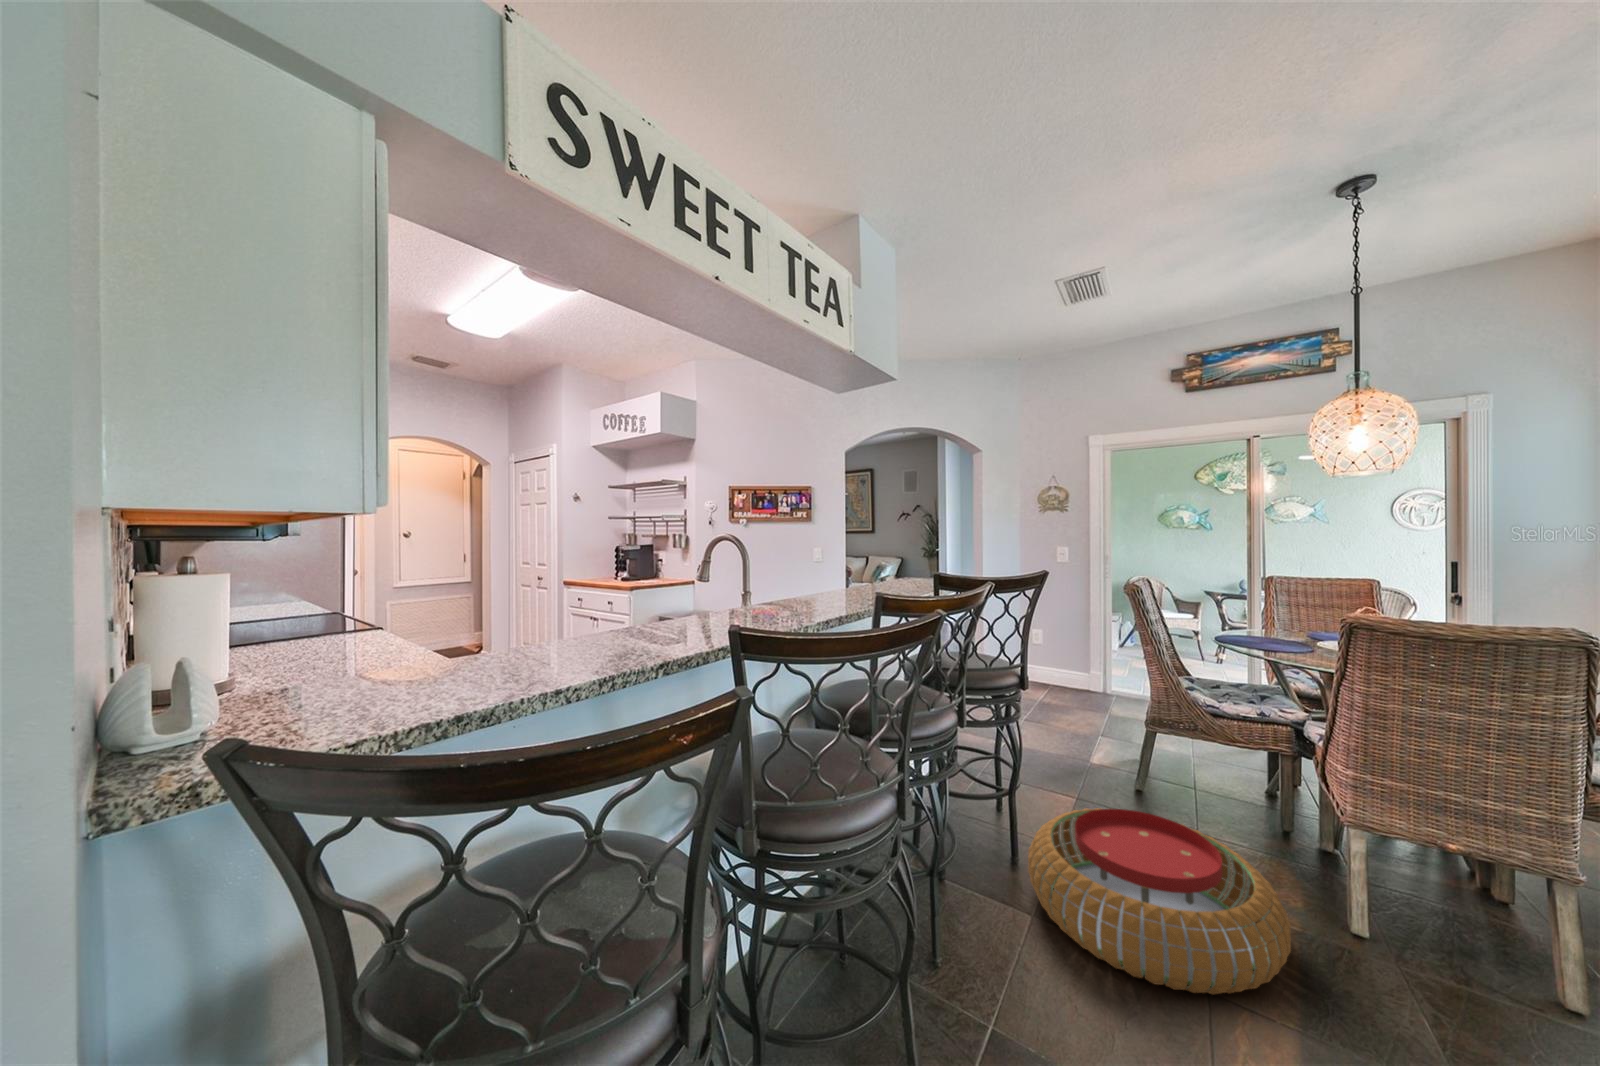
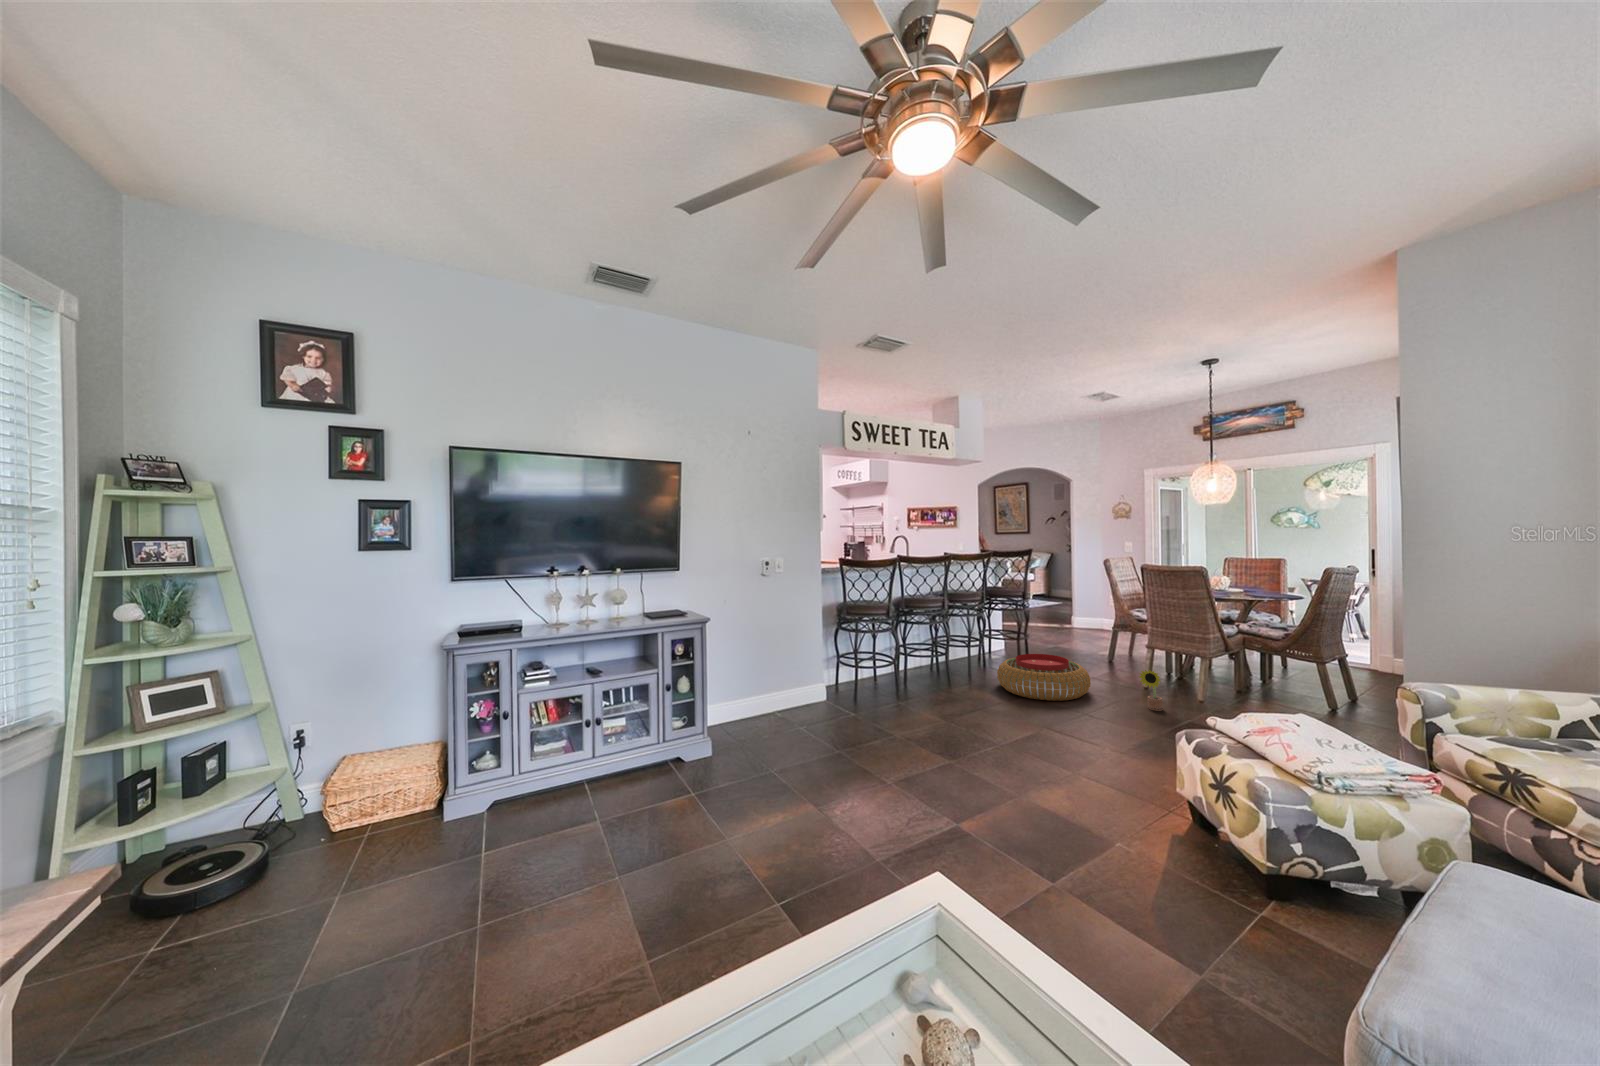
decorative plant: none [1444,884,1530,989] -> present [1139,670,1163,711]

